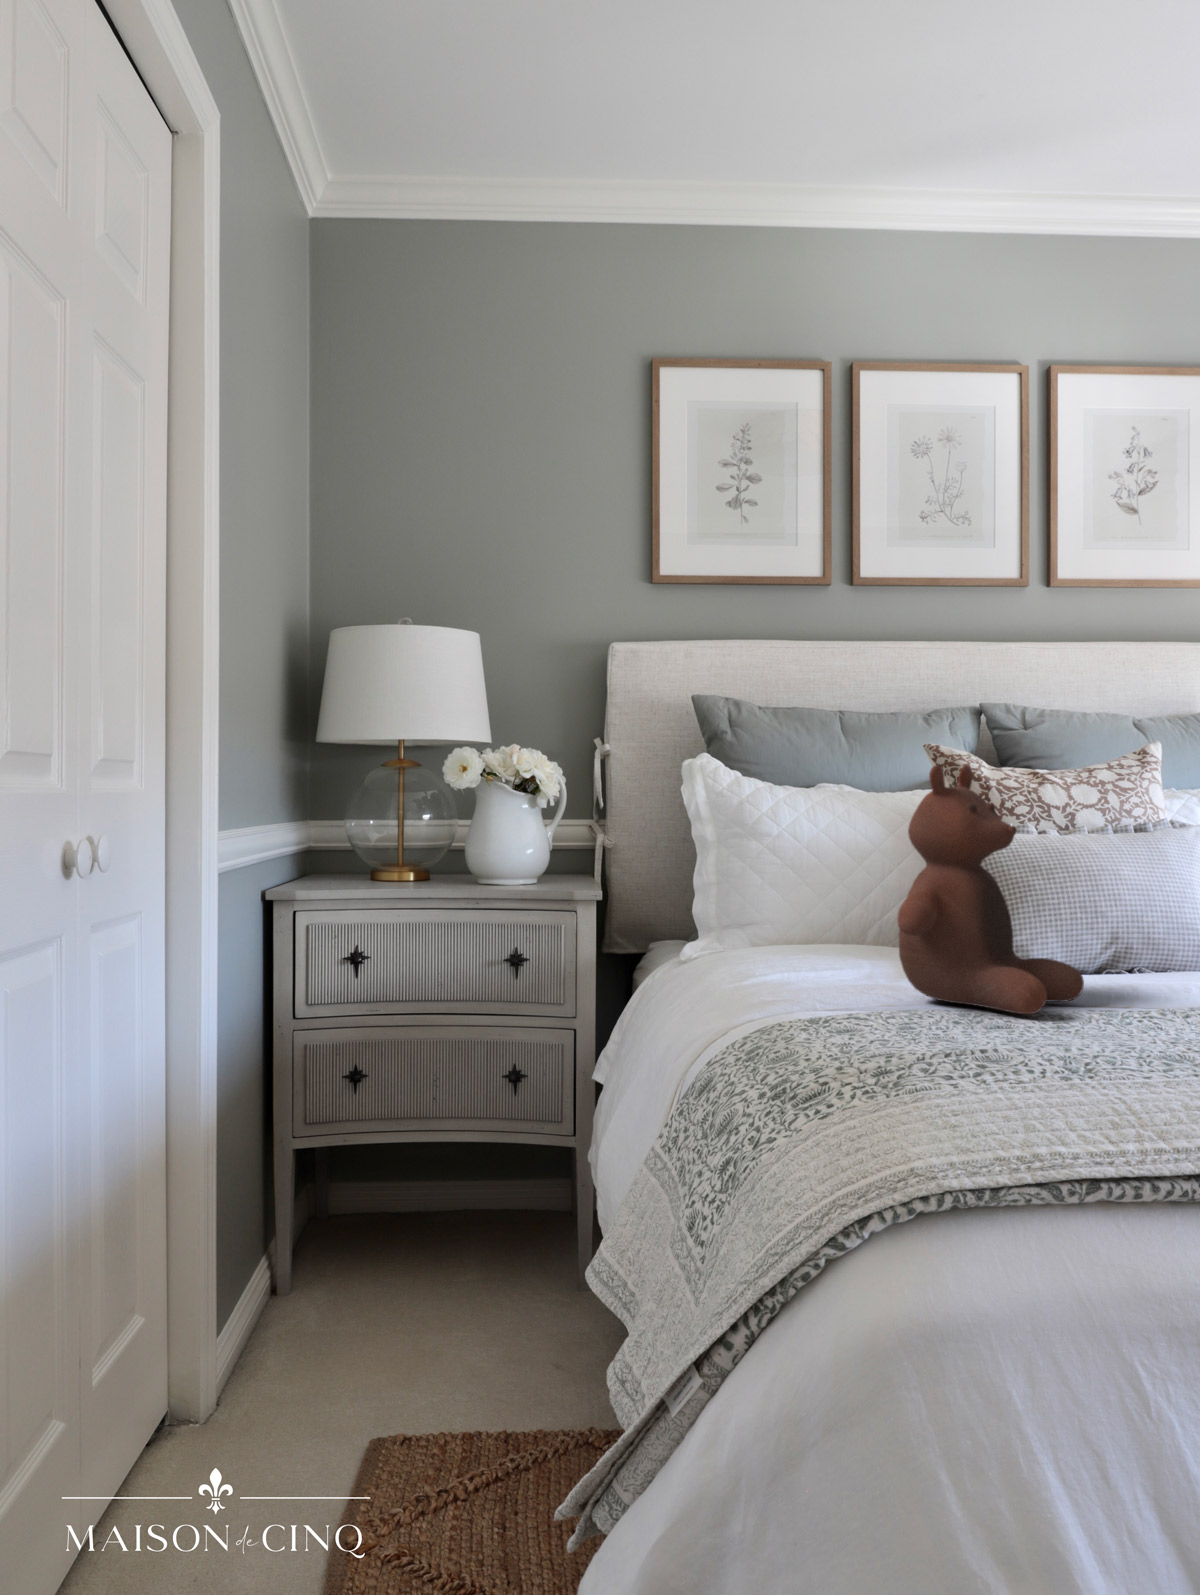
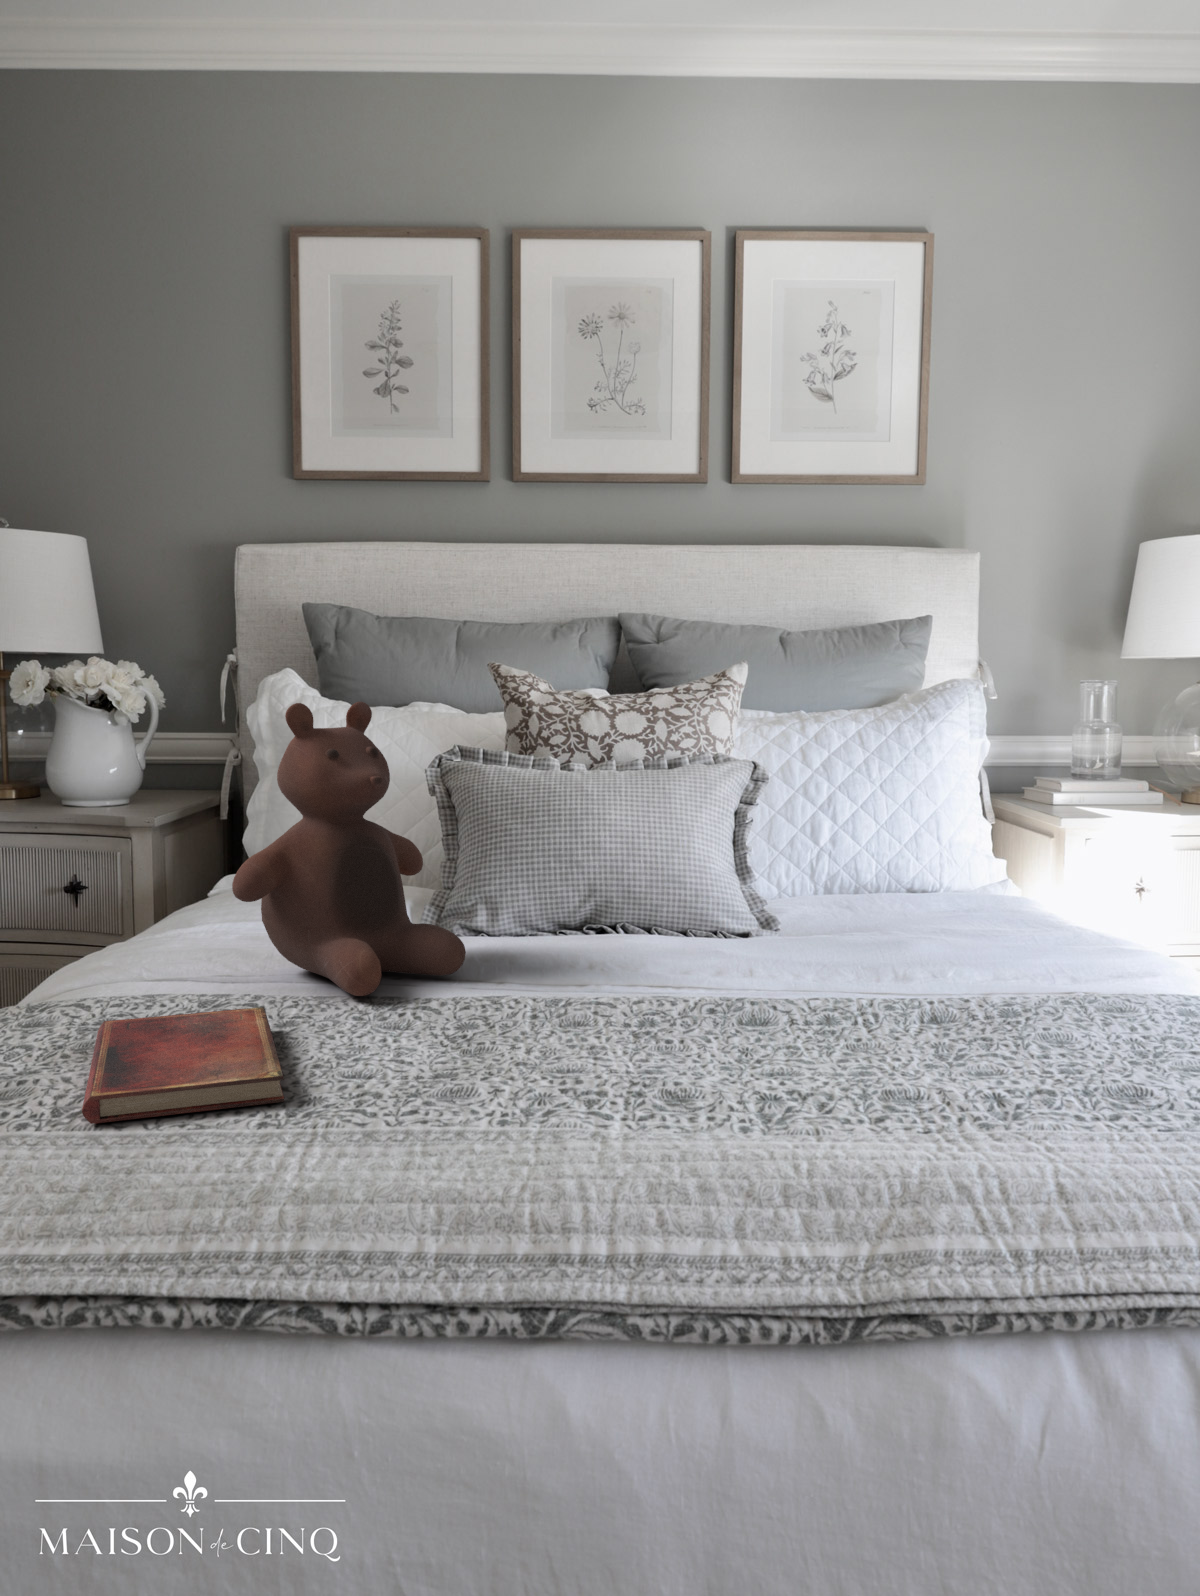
diary: none [880,1016,1129,1086] -> present [82,1007,284,1124]

